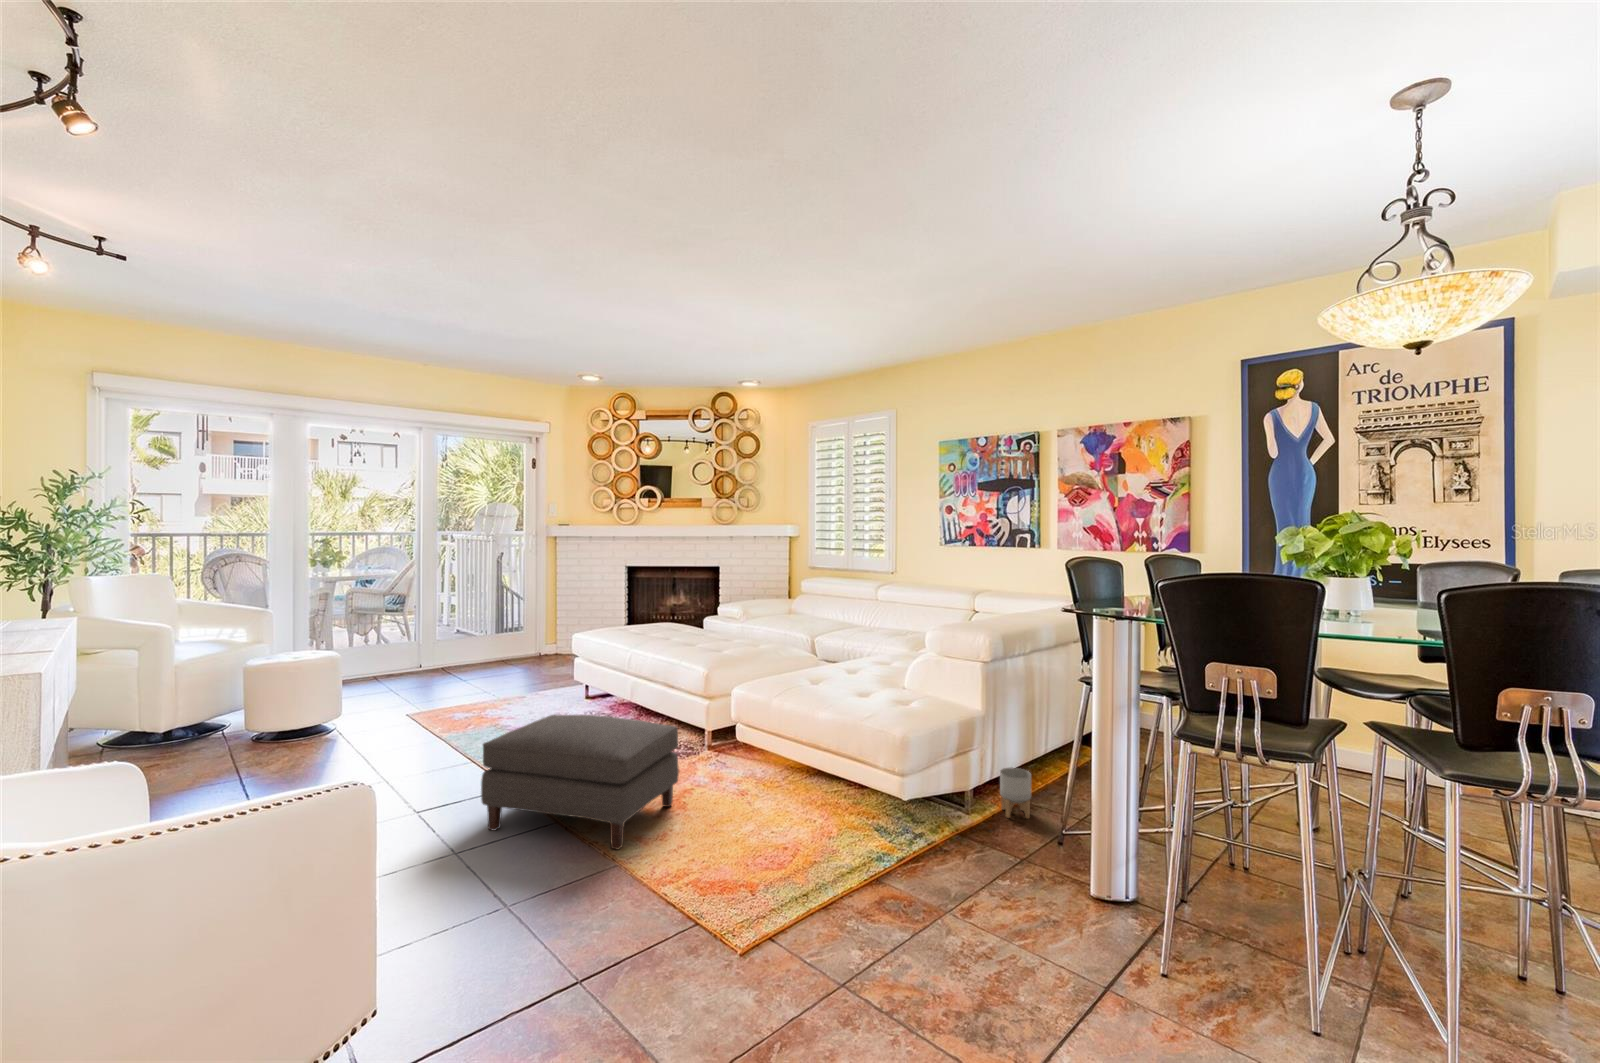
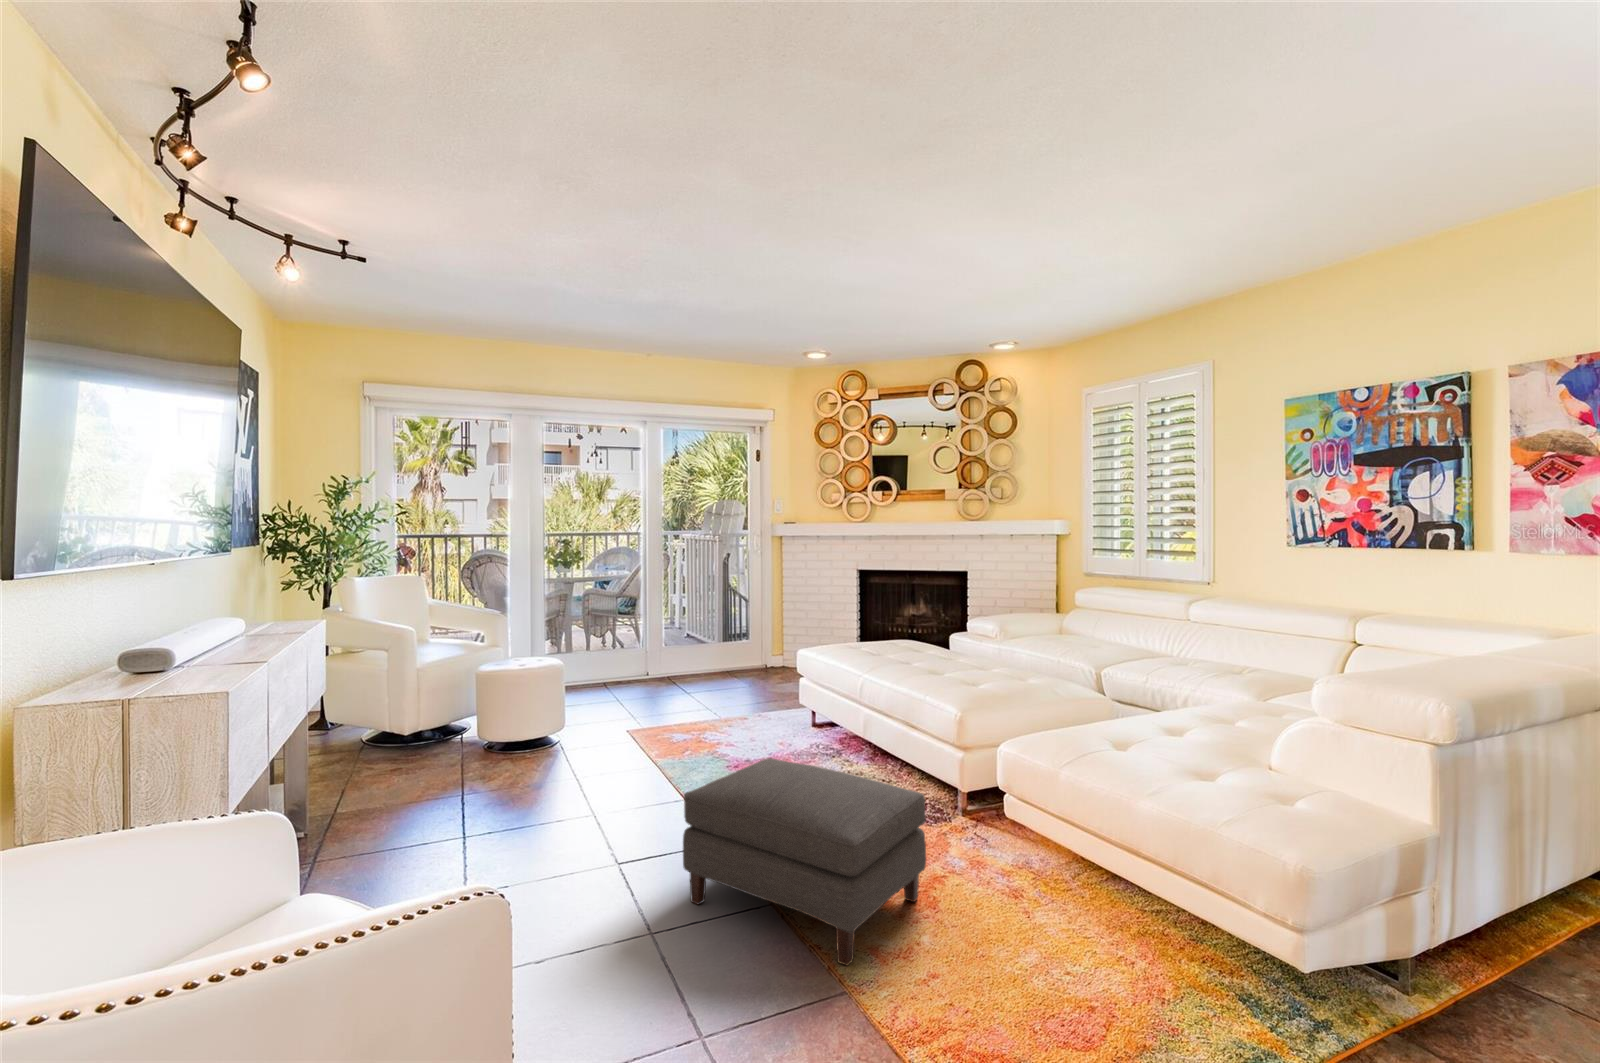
planter: present [1000,768,1031,818] -> none [1476,928,1548,1030]

